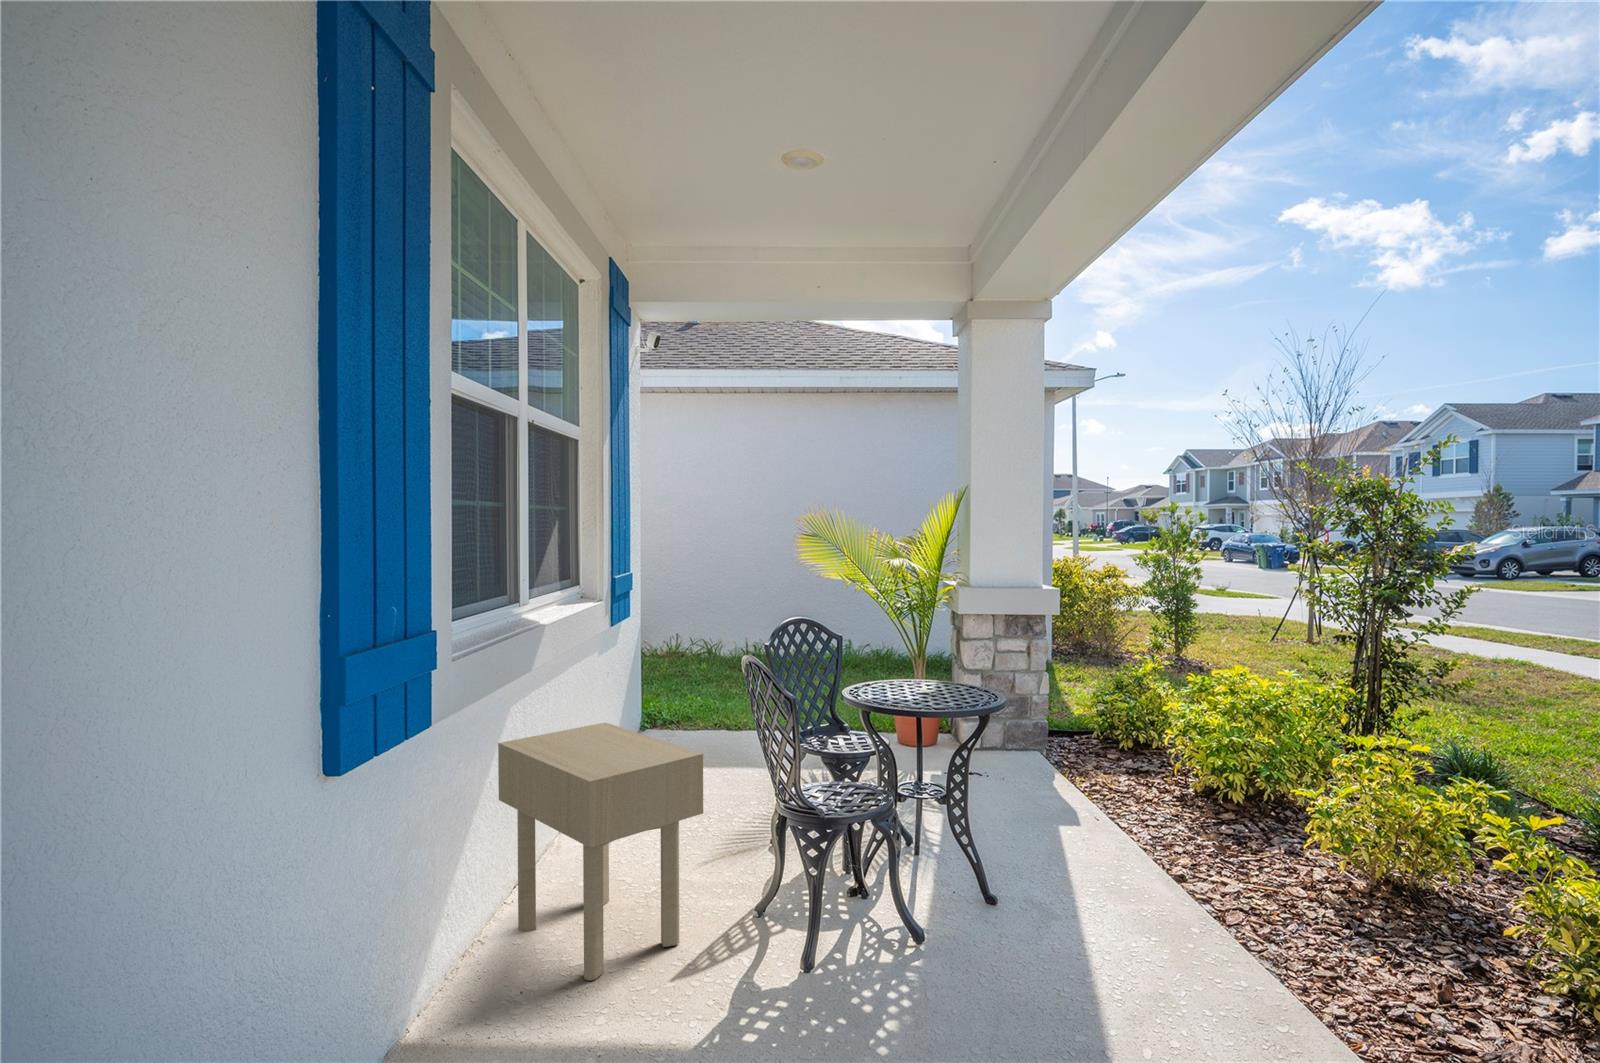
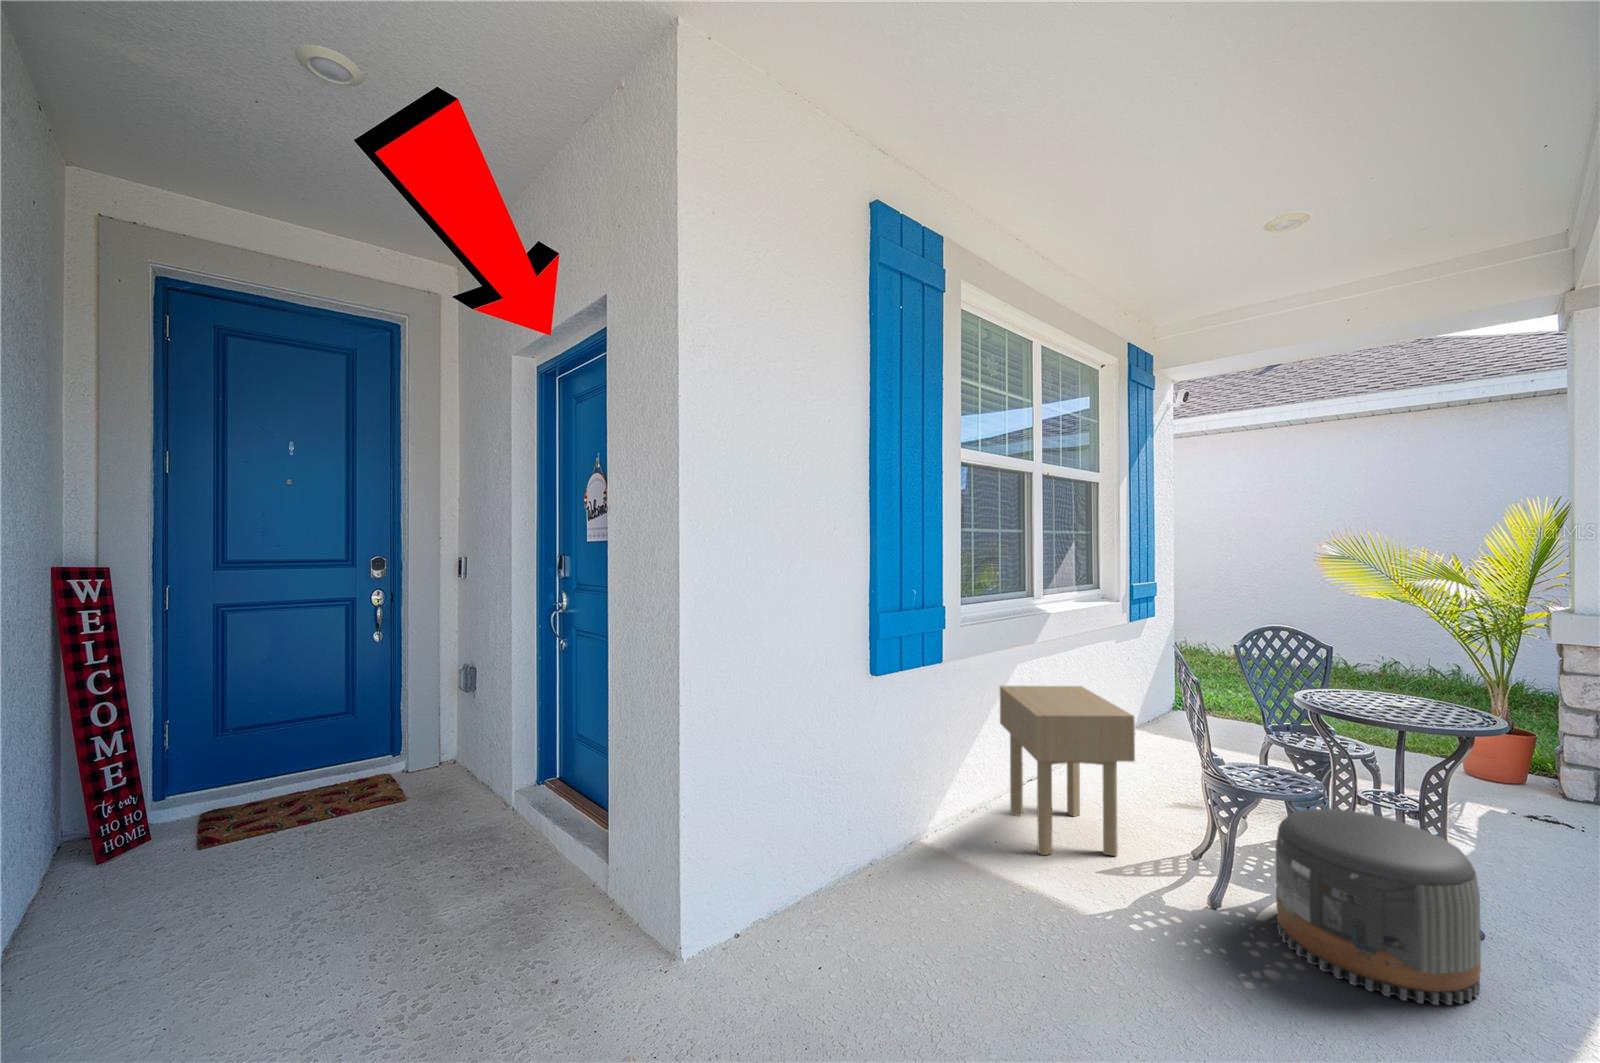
pouf: none [864,812,1032,1005] -> present [1276,809,1481,1005]

